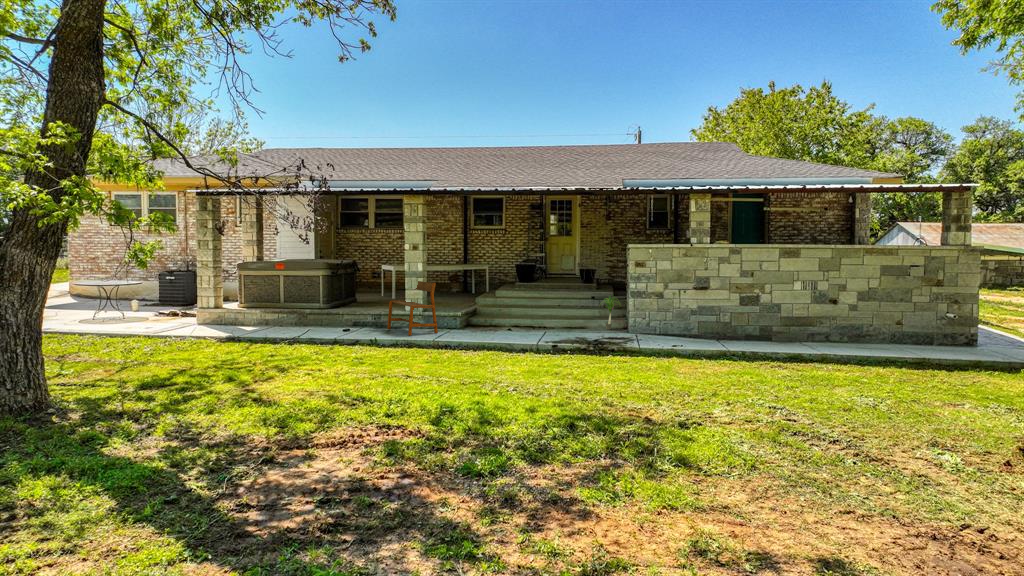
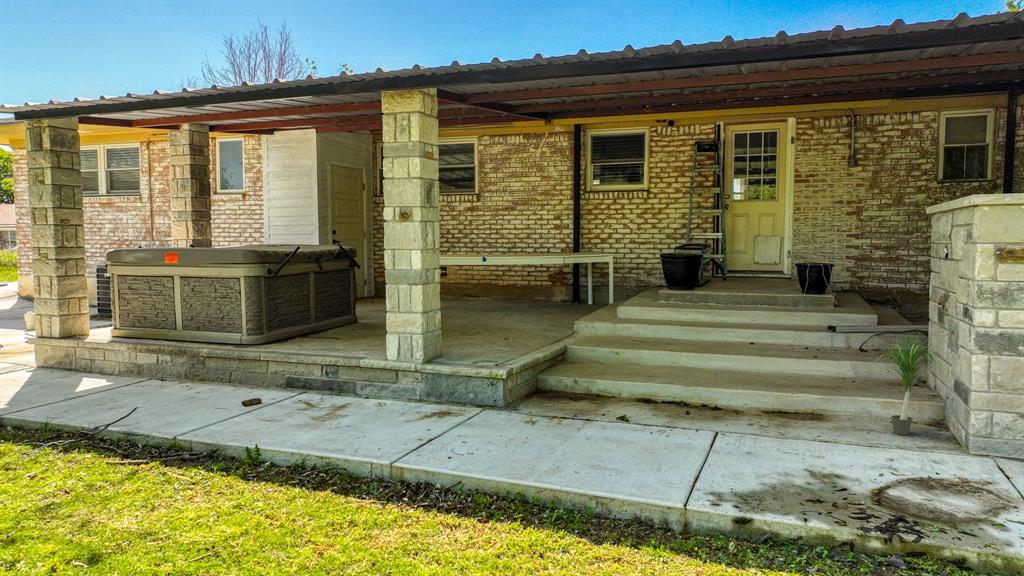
bench: present [387,281,438,336] -> none [344,288,435,431]

